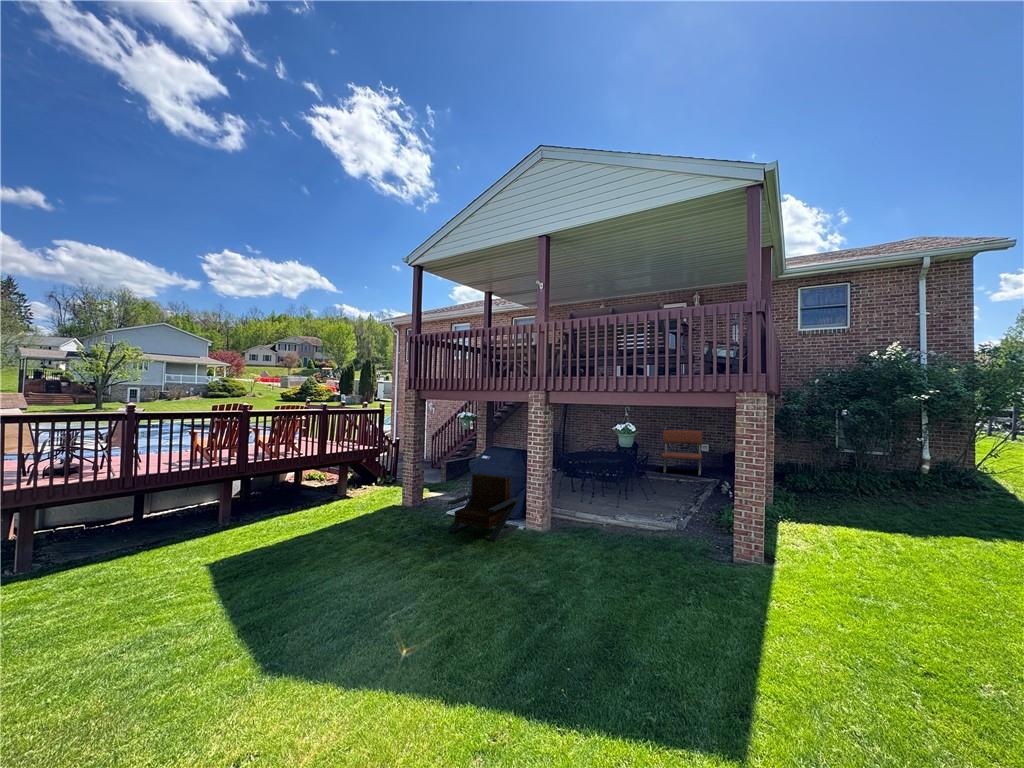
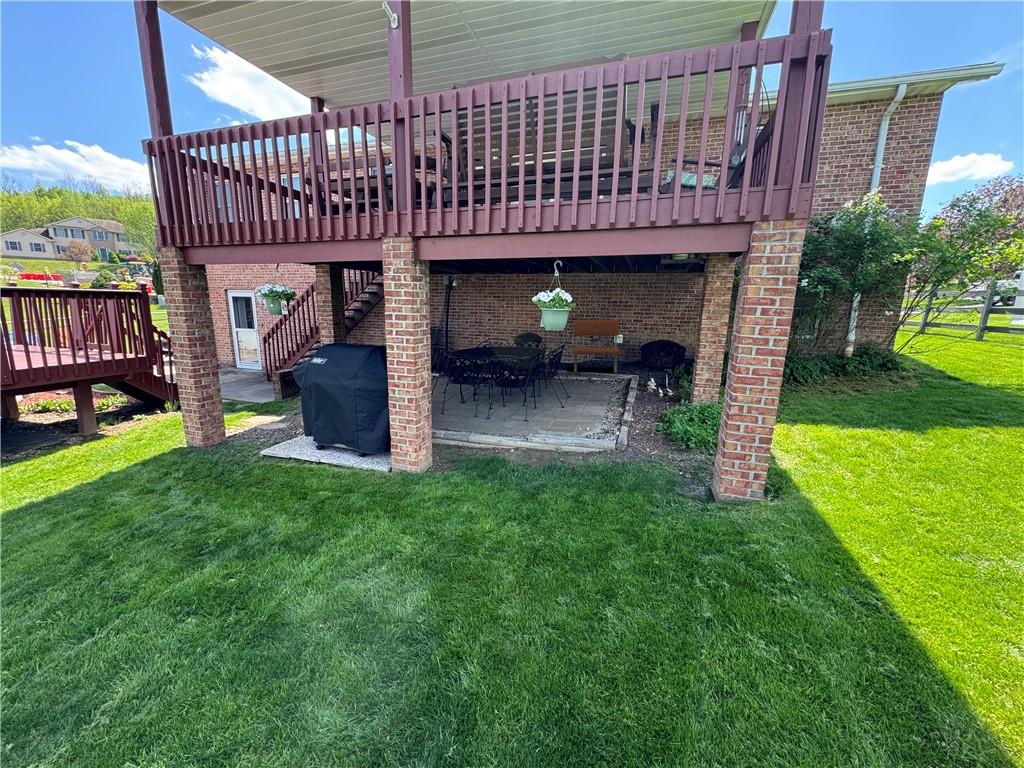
lounge chair: present [448,474,519,541] -> none [244,389,381,502]

